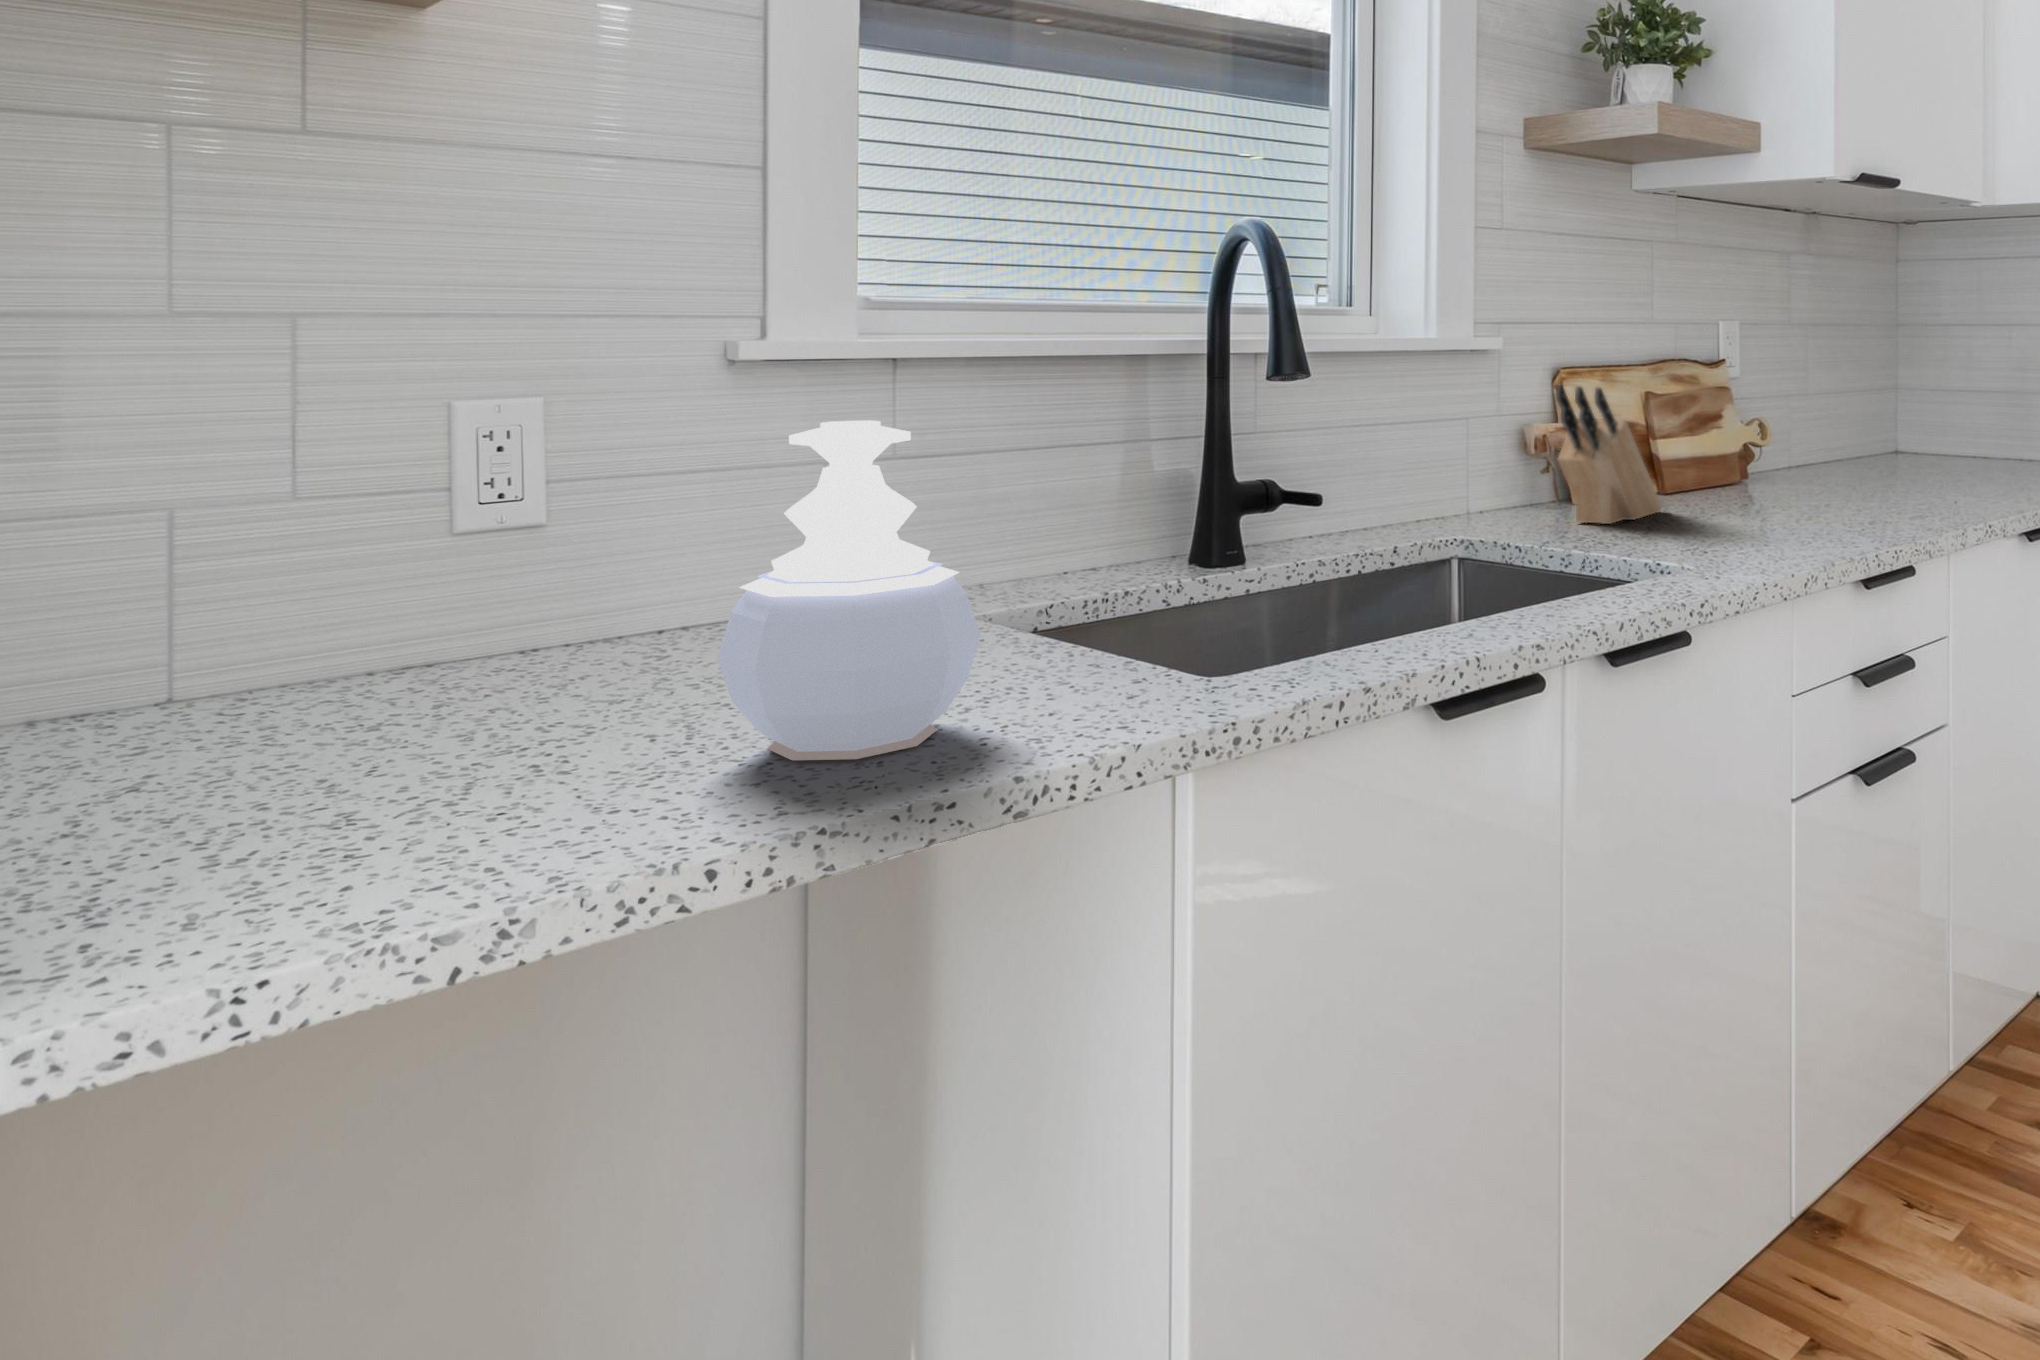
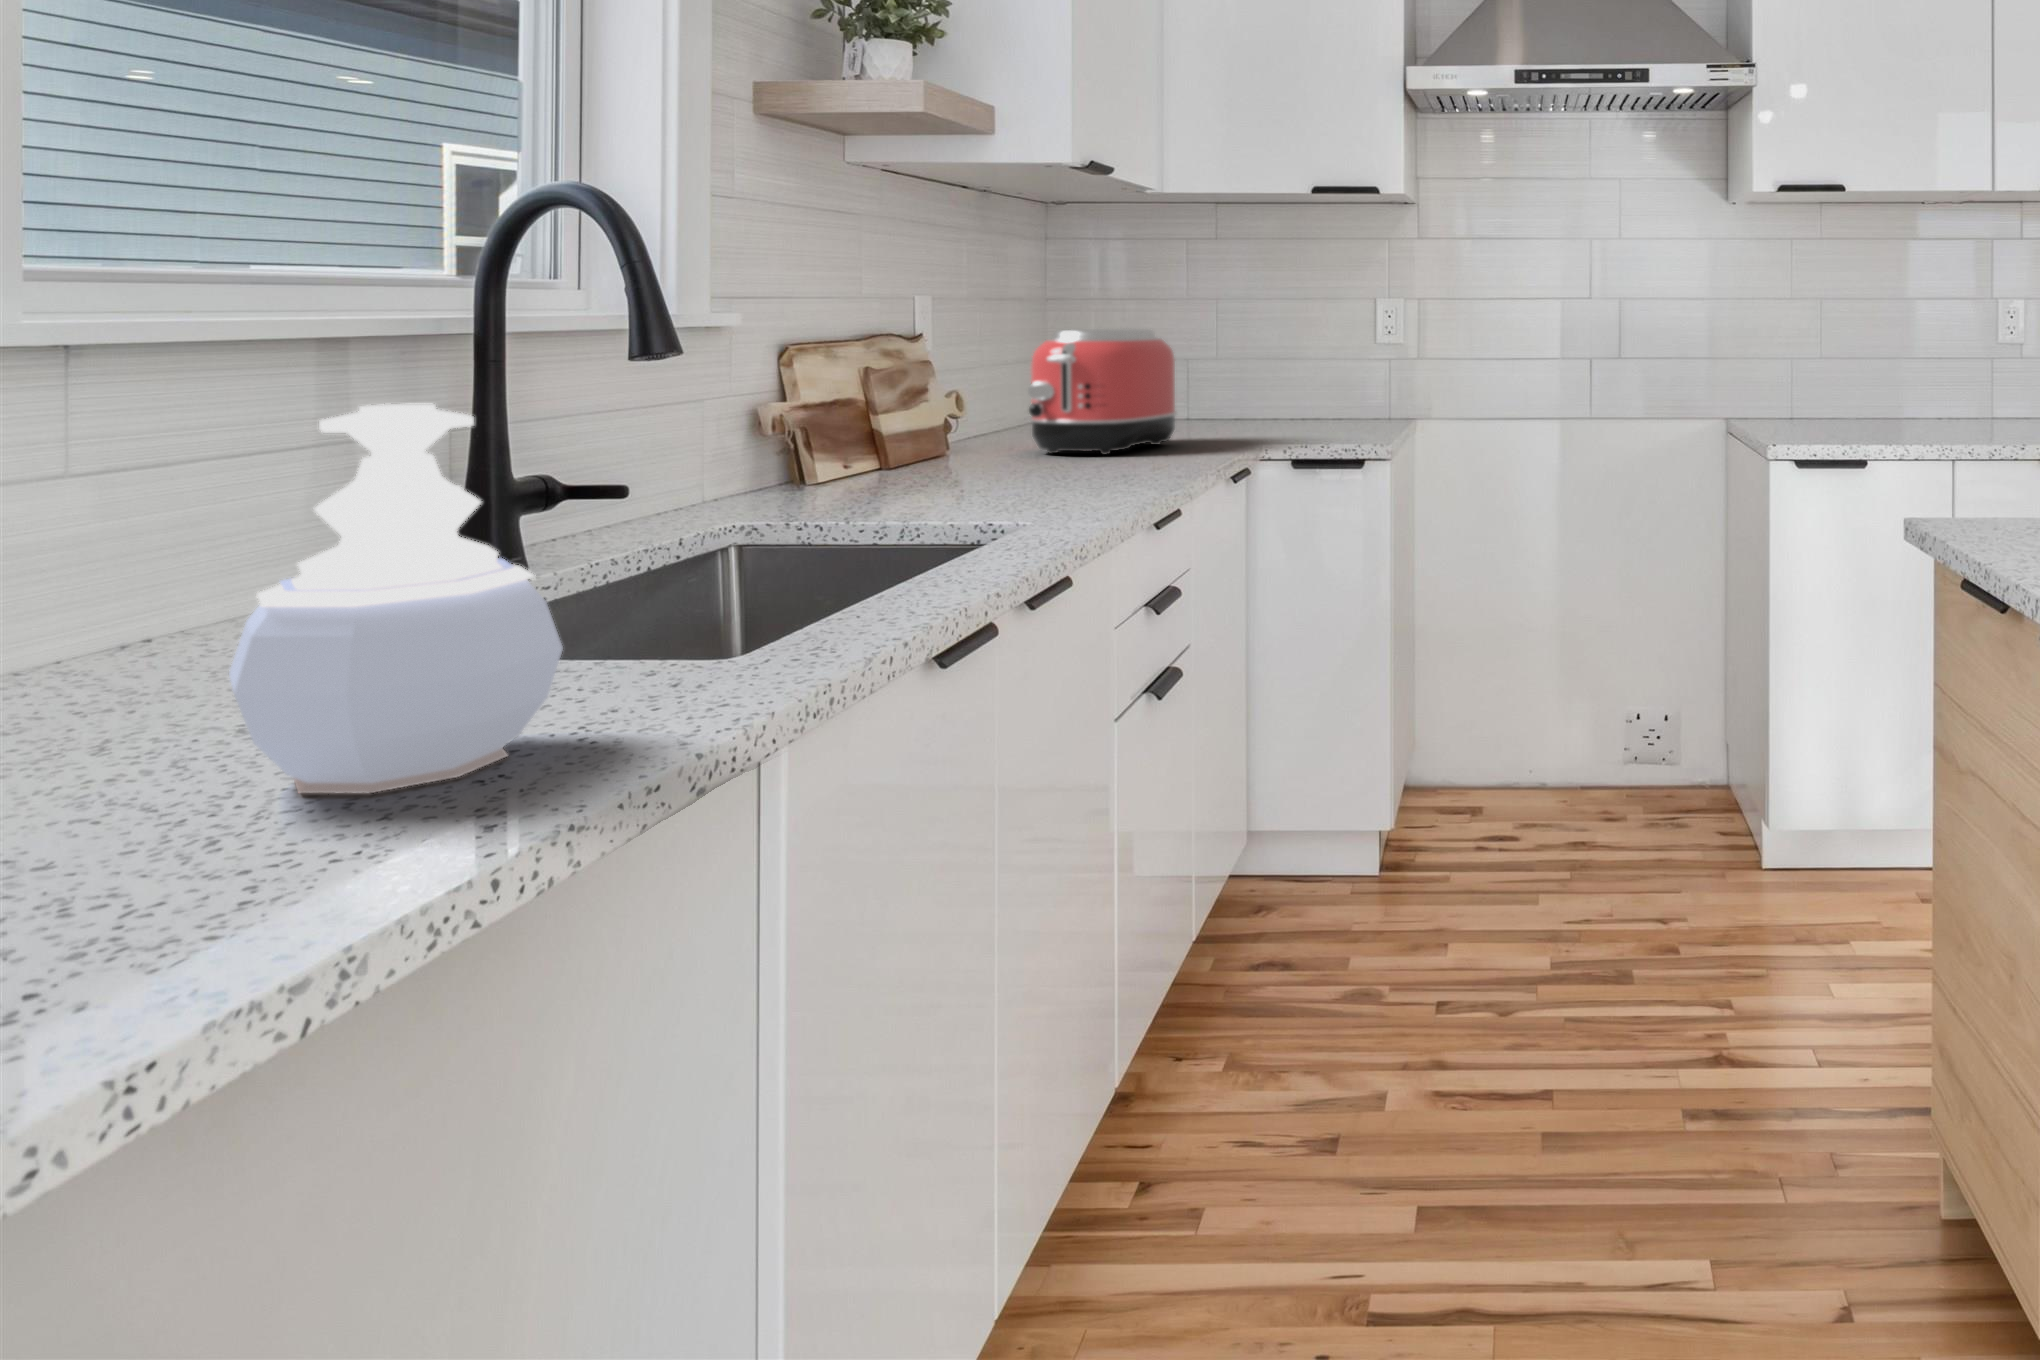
toaster: none [1813,355,1992,495] -> present [1028,329,1177,455]
knife block: present [1556,385,1662,524] -> none [824,360,912,498]

